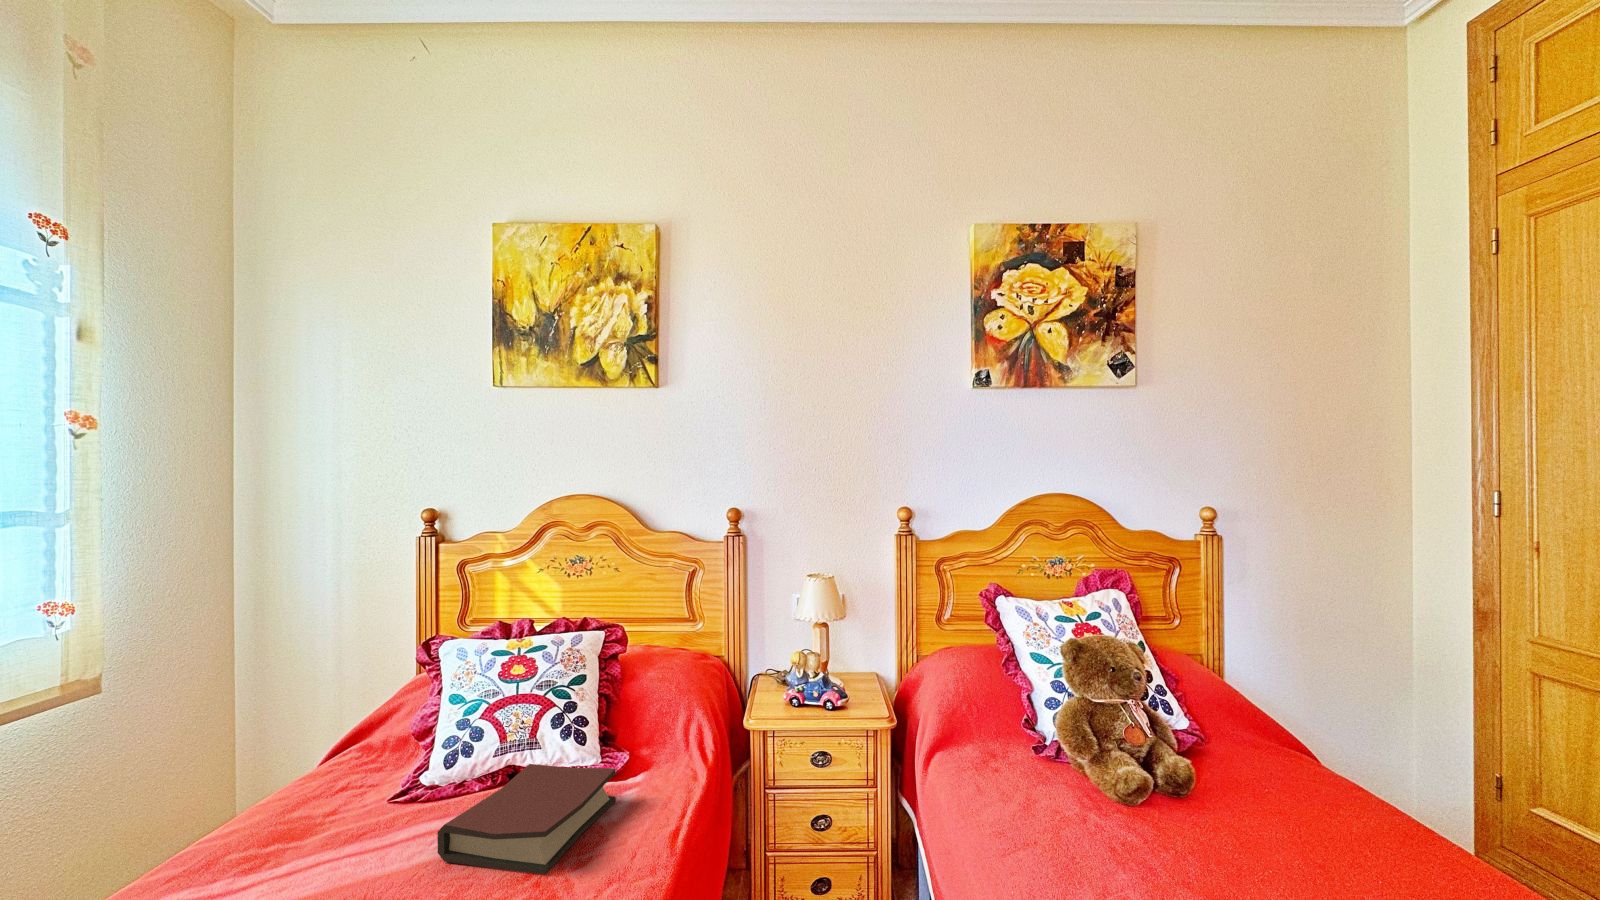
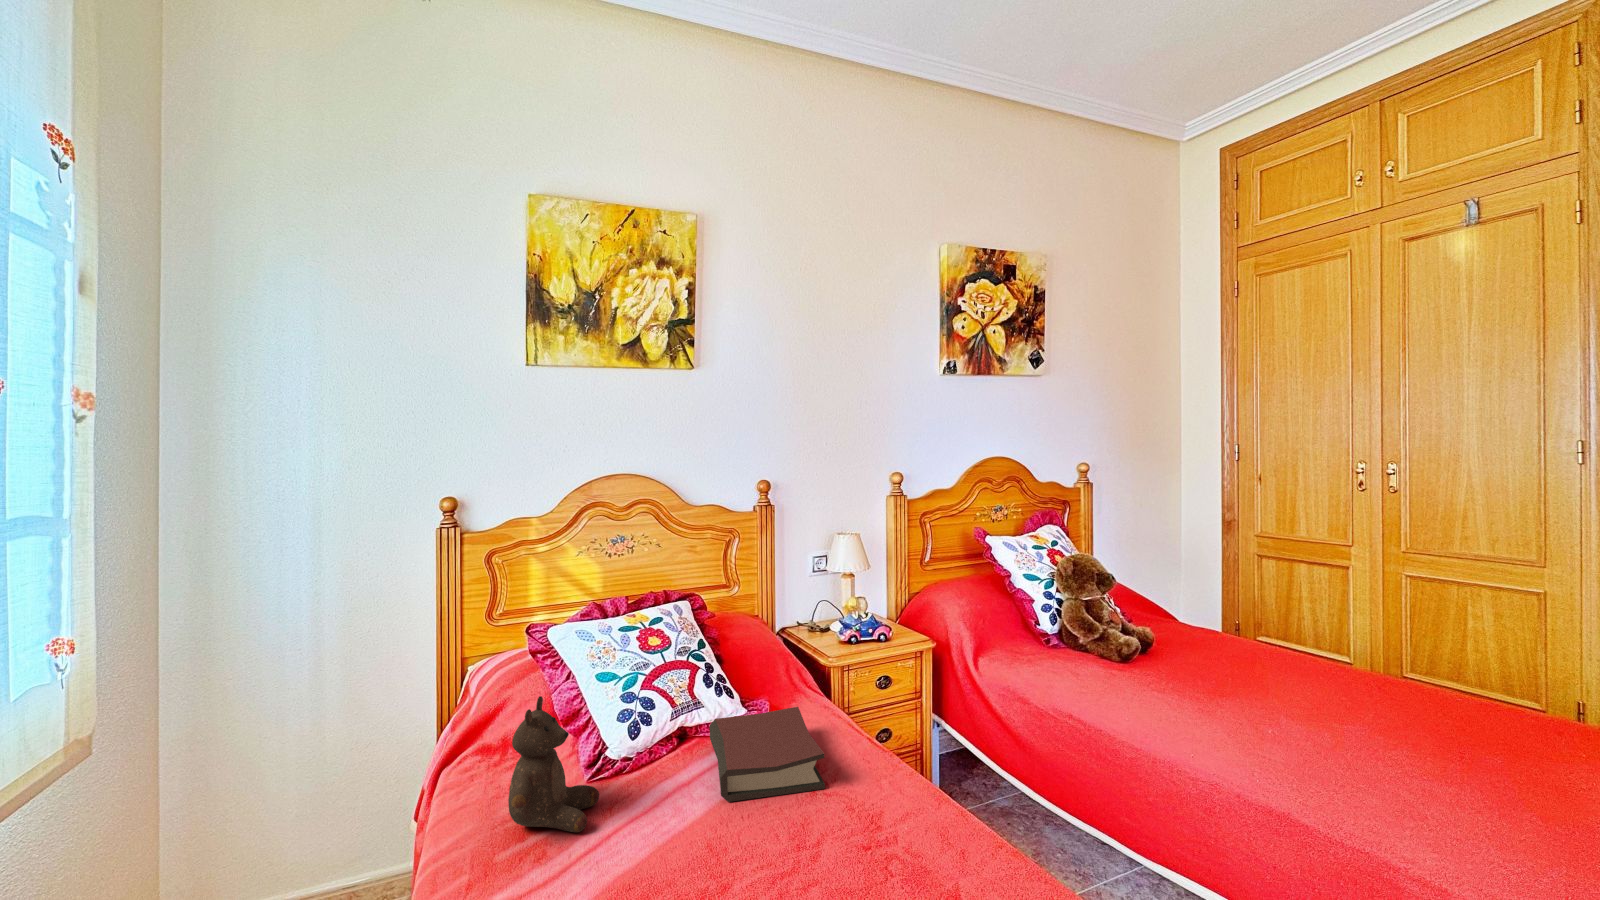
stuffed bear: none [235,707,357,855] -> present [508,696,599,832]

